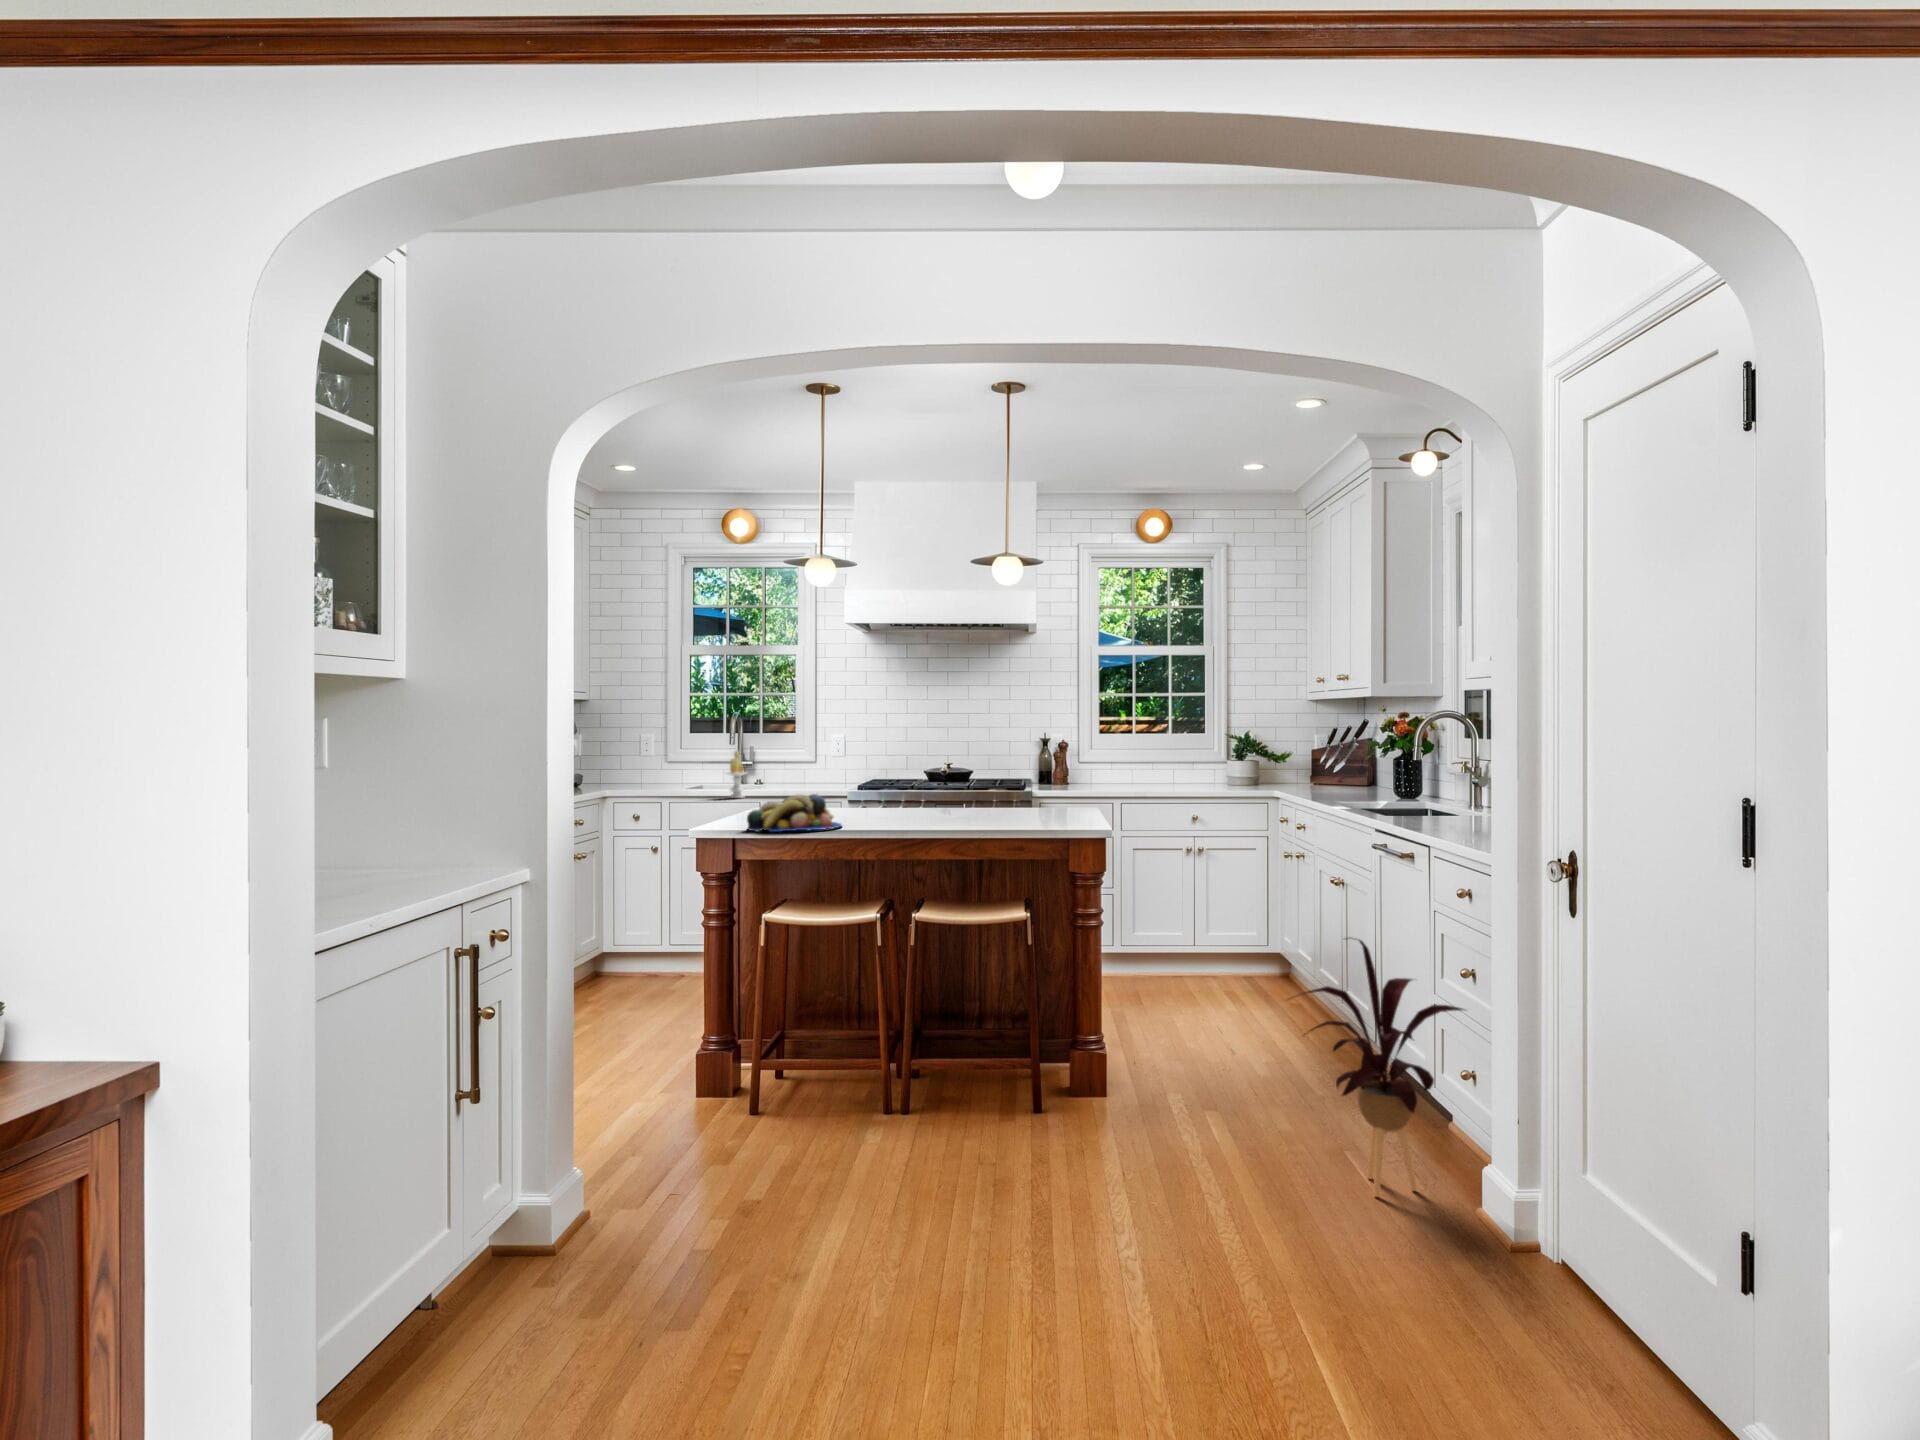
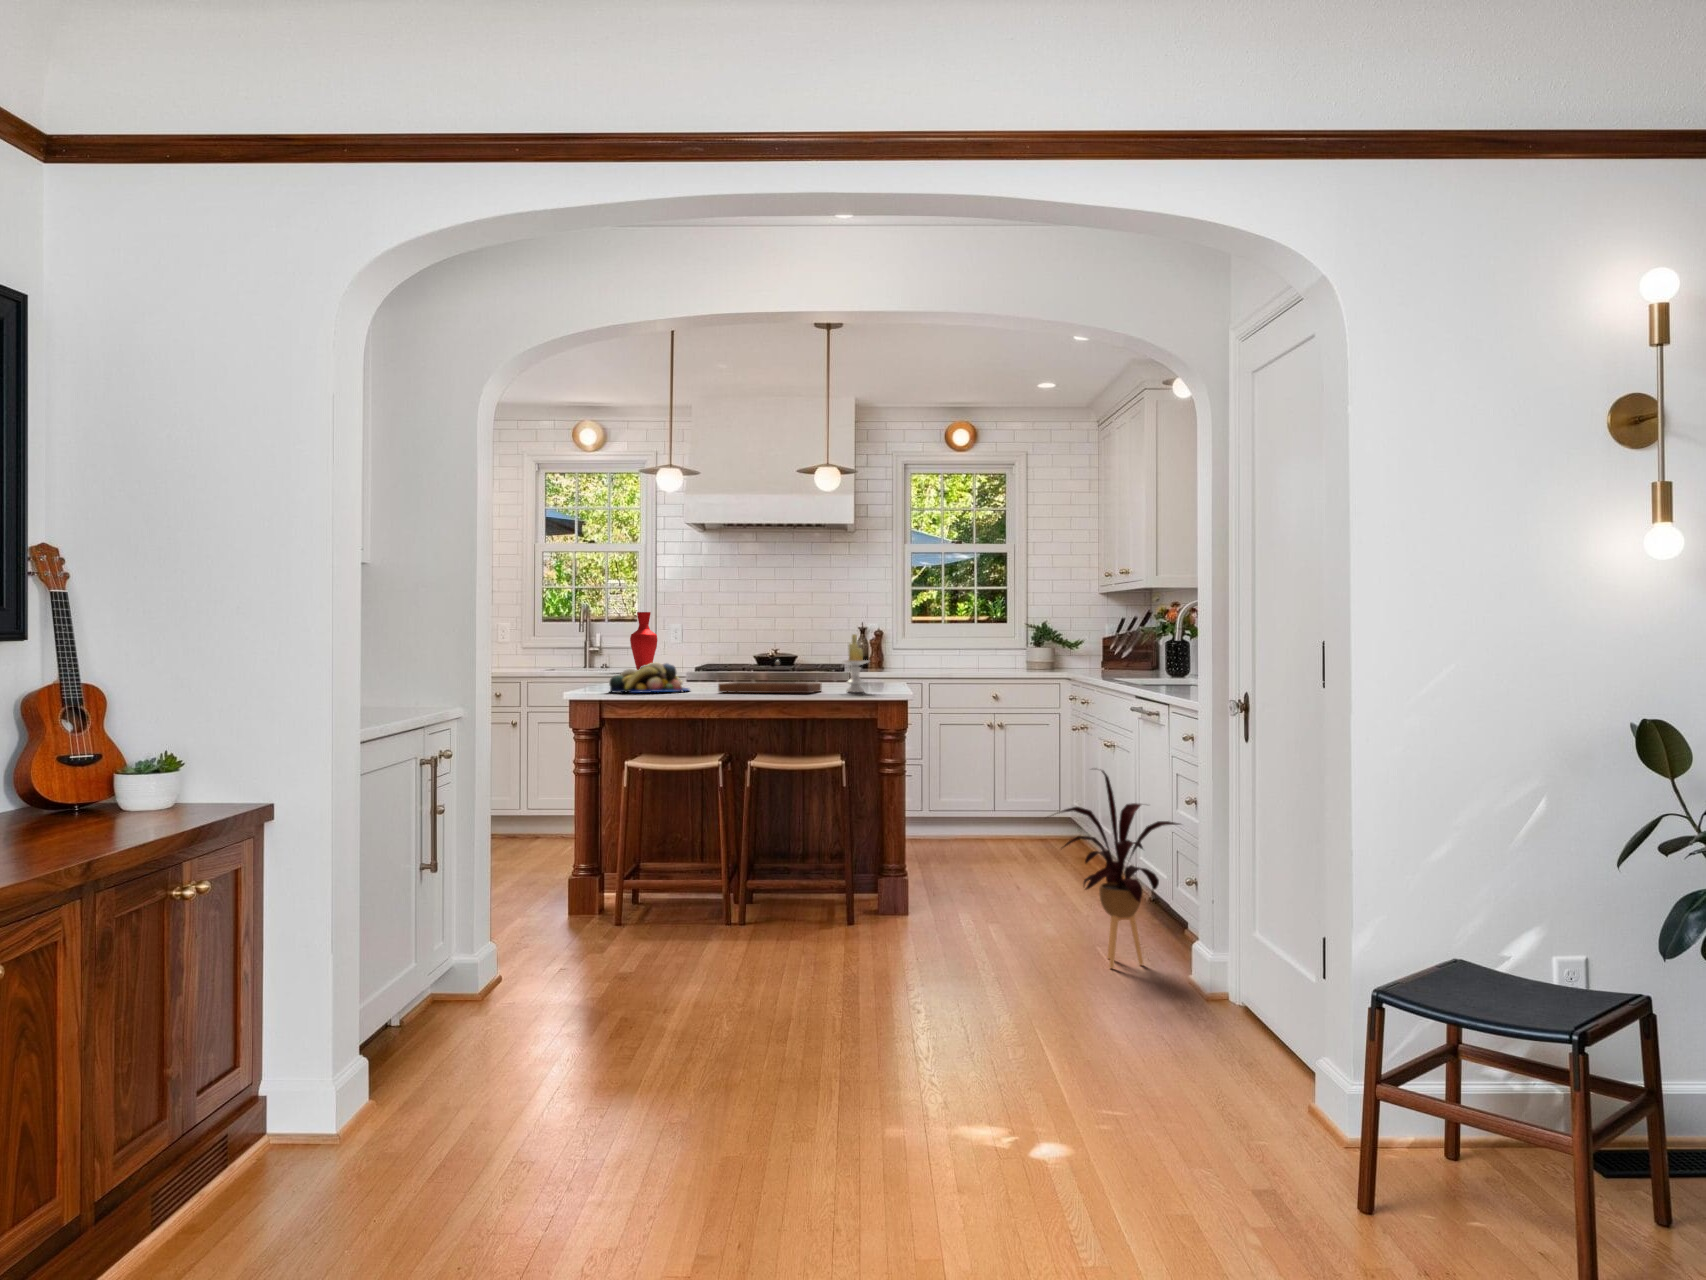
vase: none [784,725,814,791] -> present [630,612,657,670]
candle: present [726,751,747,798] -> present [843,634,869,692]
tray: none [874,790,997,832] -> present [718,660,822,693]

